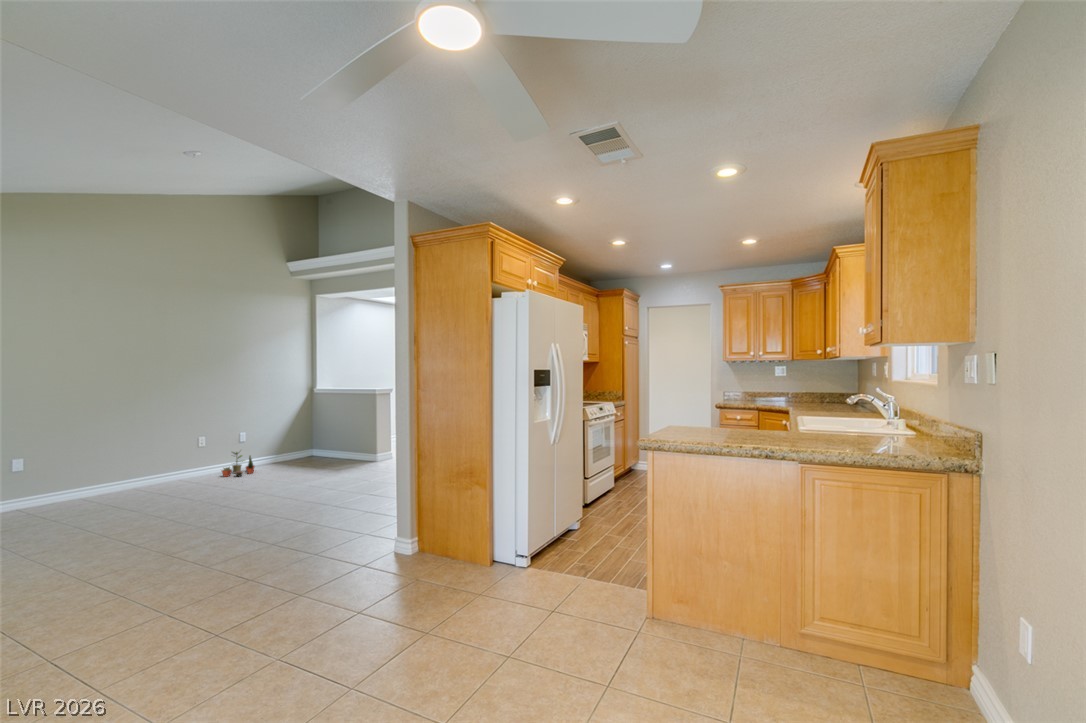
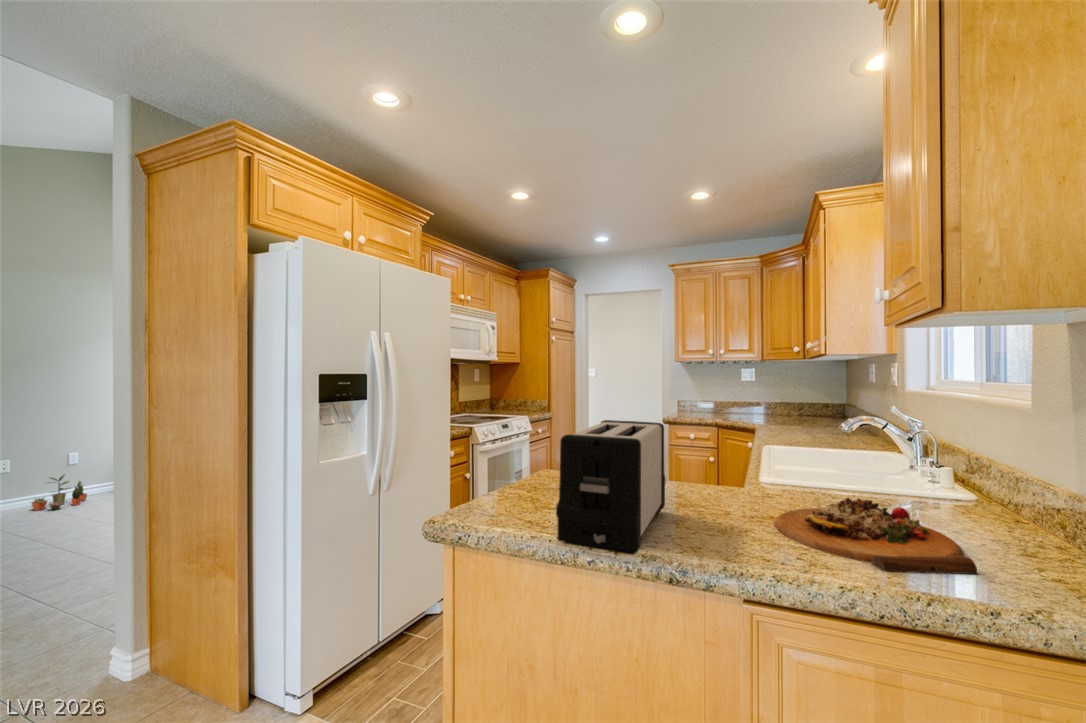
toaster: none [724,390,760,439] -> present [556,420,665,555]
cutting board: none [812,422,893,444] -> present [775,497,978,574]

